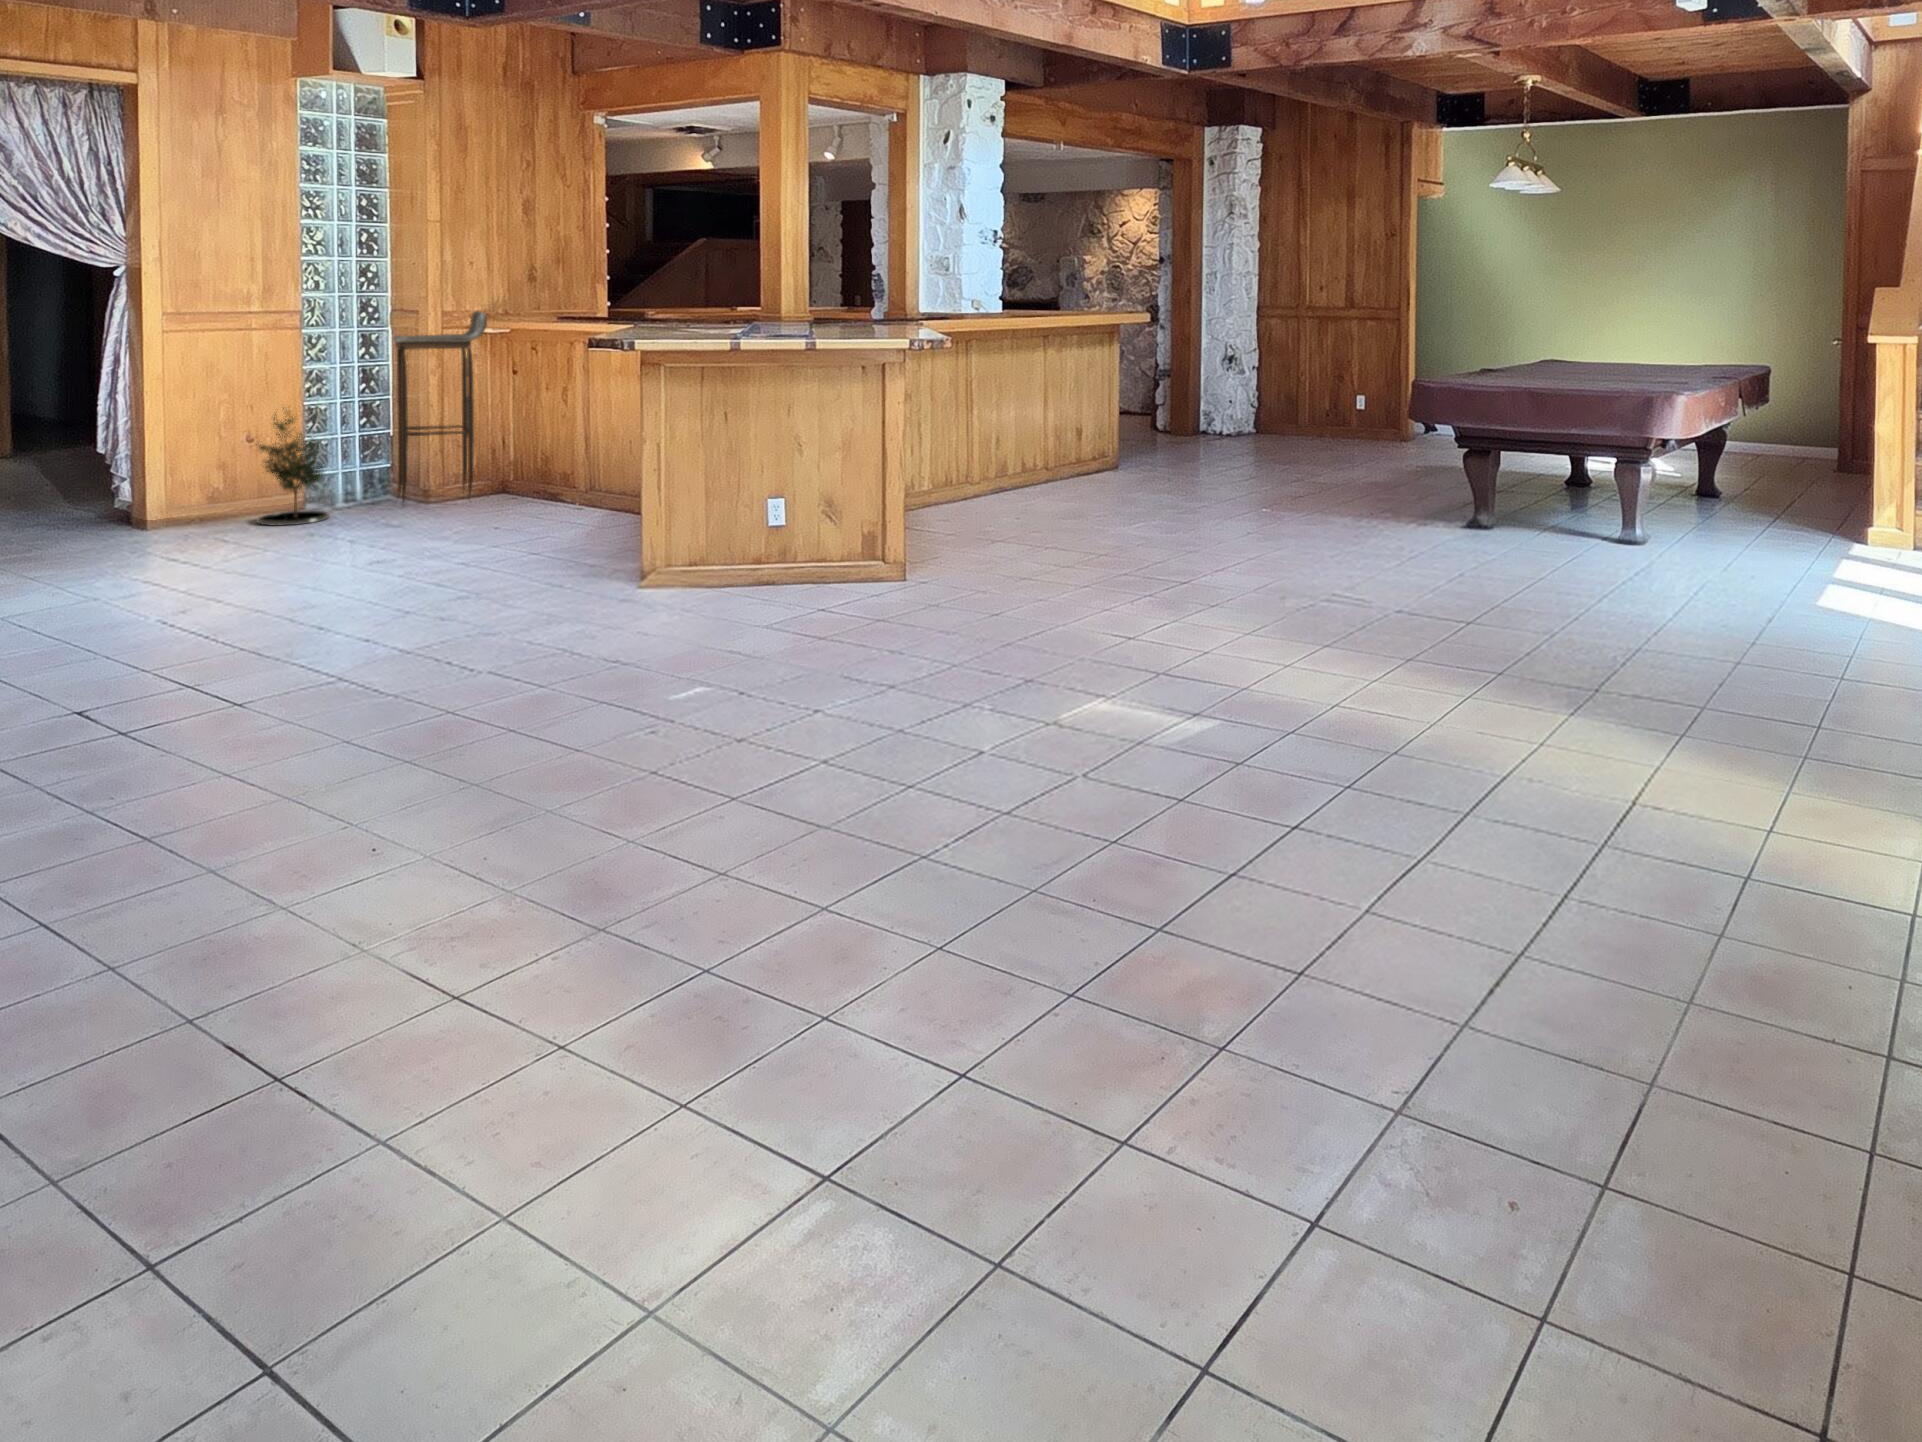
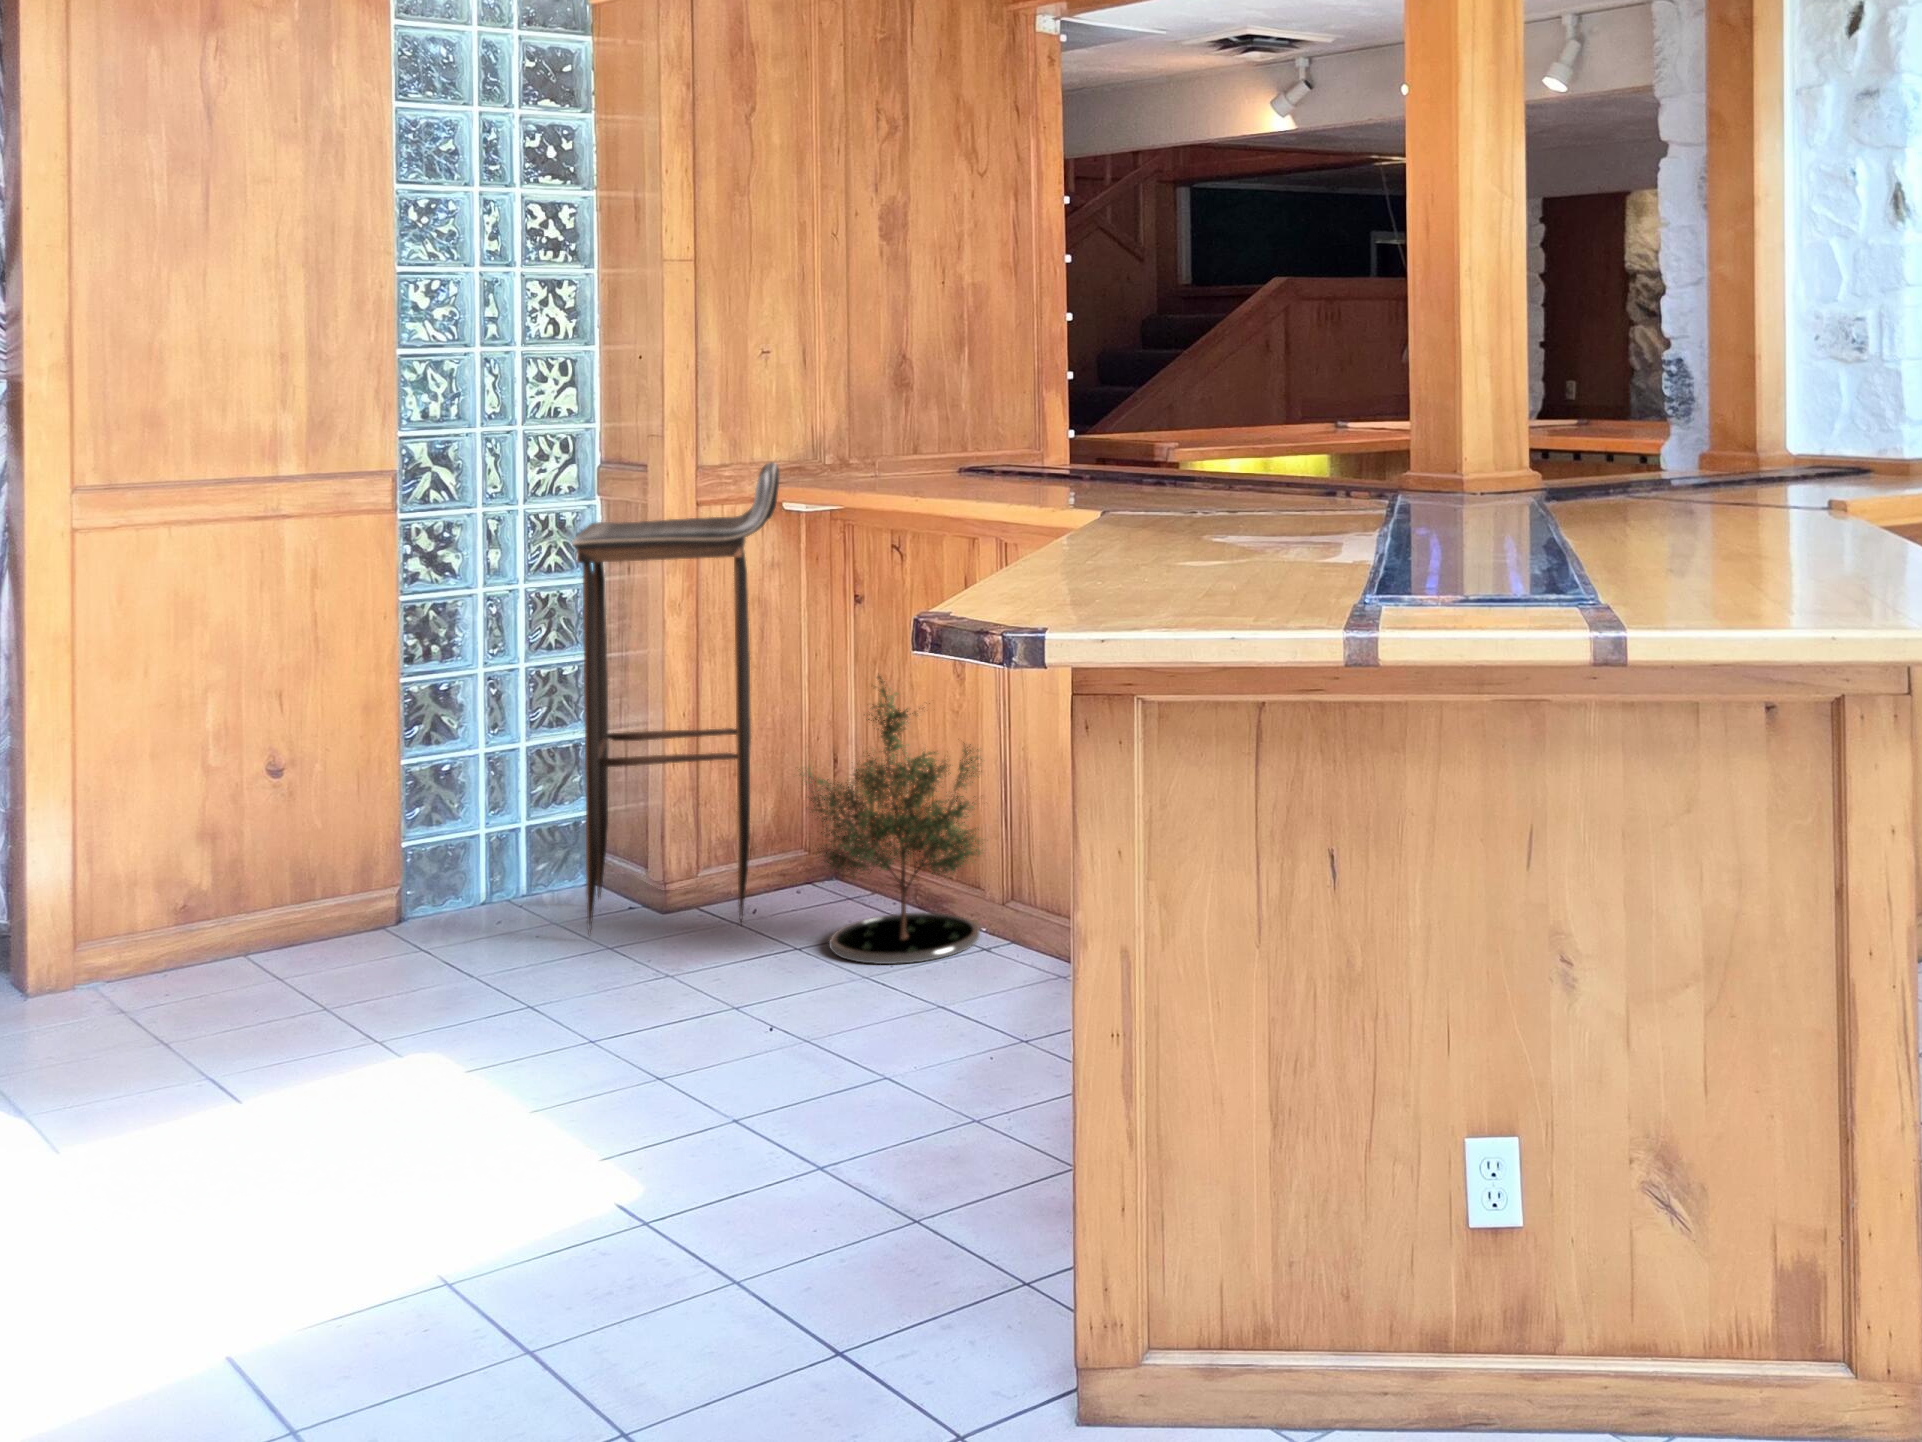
potted tree: present [256,408,330,525] -> present [799,676,982,964]

